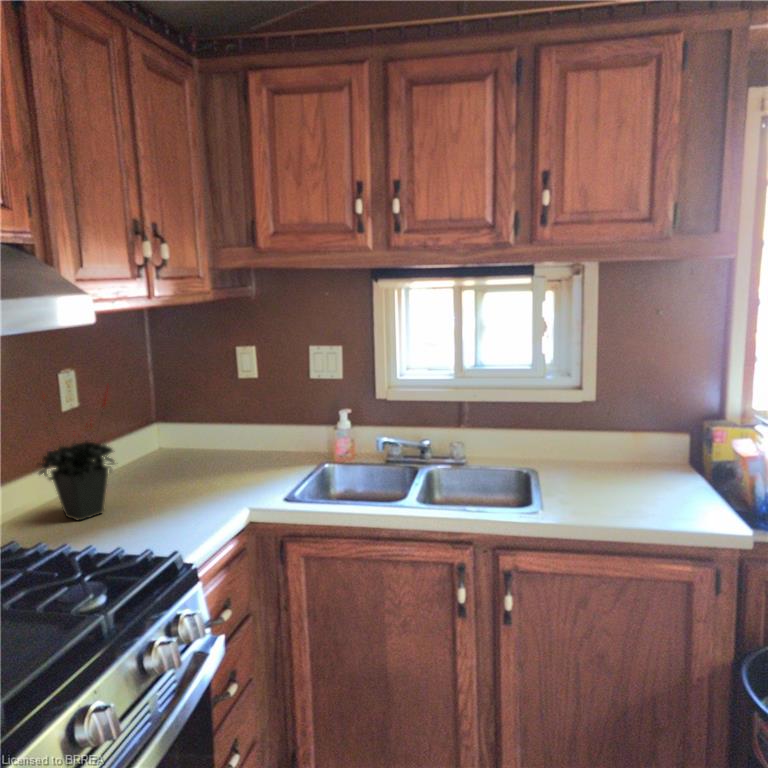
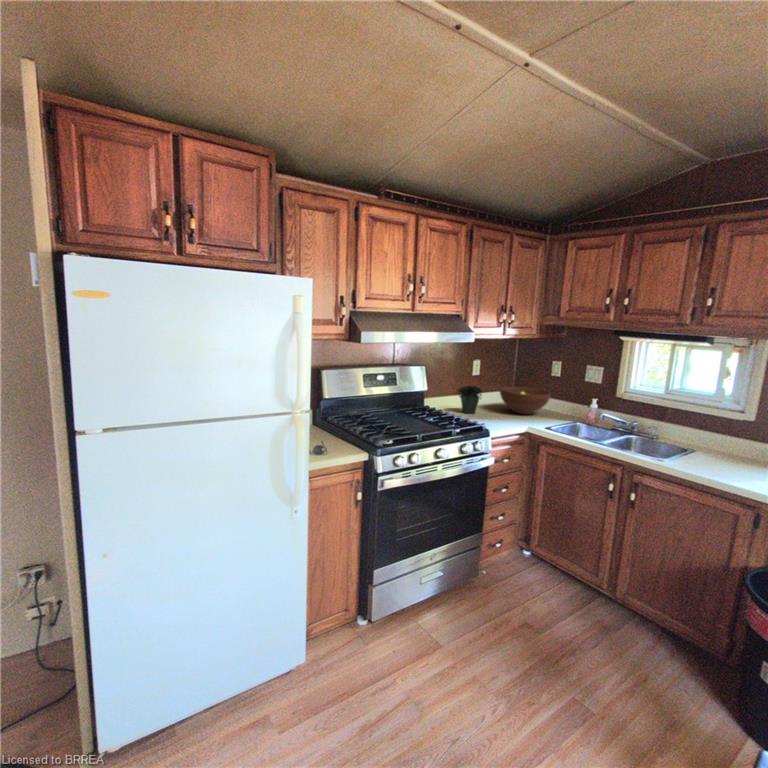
fruit bowl: none [145,412,262,478] -> present [500,387,551,414]

